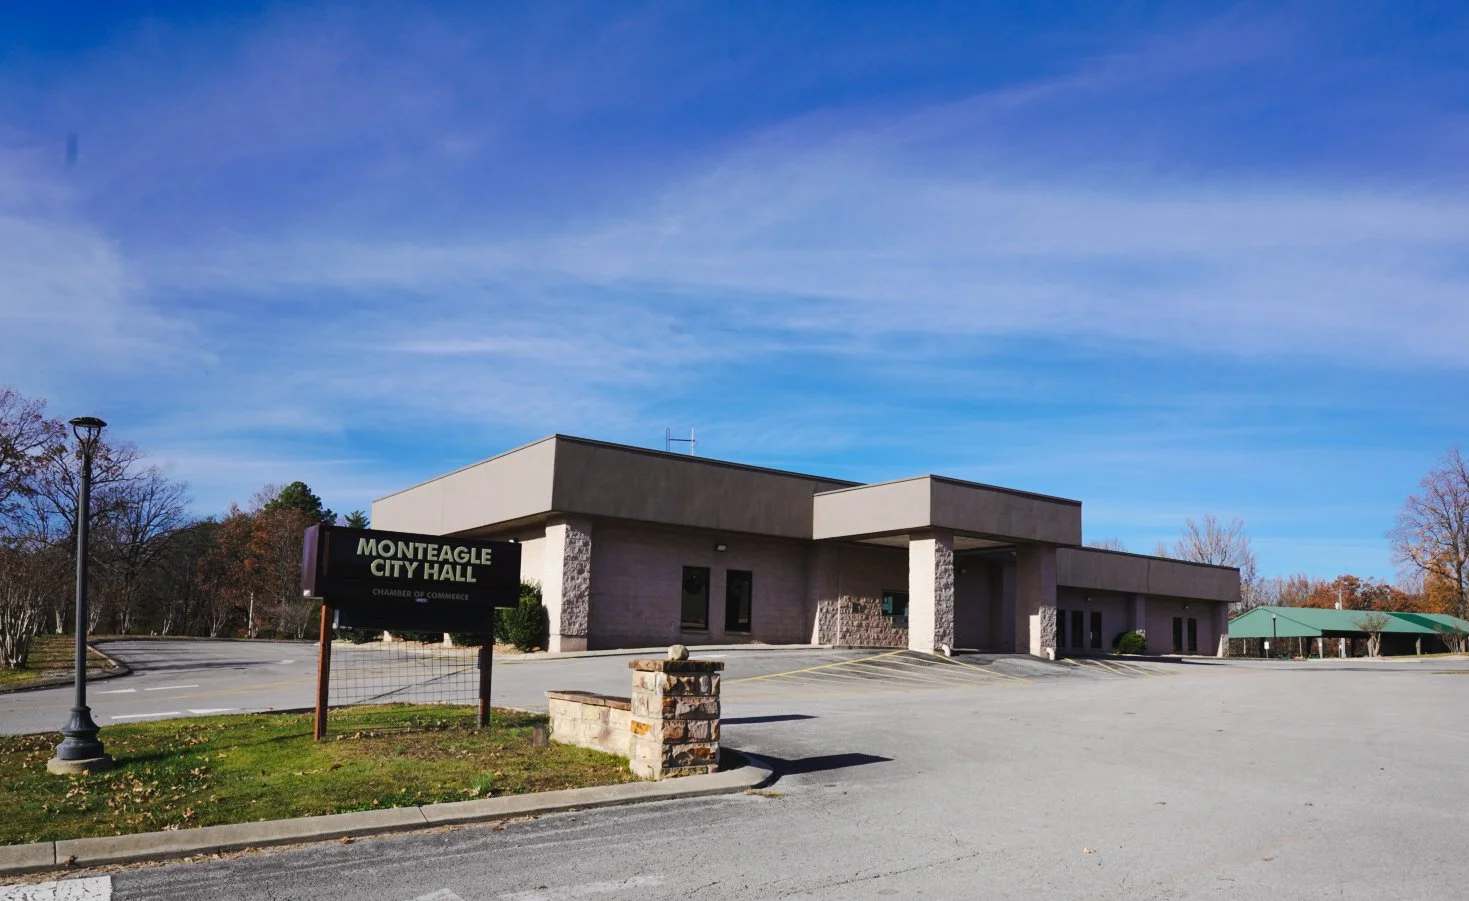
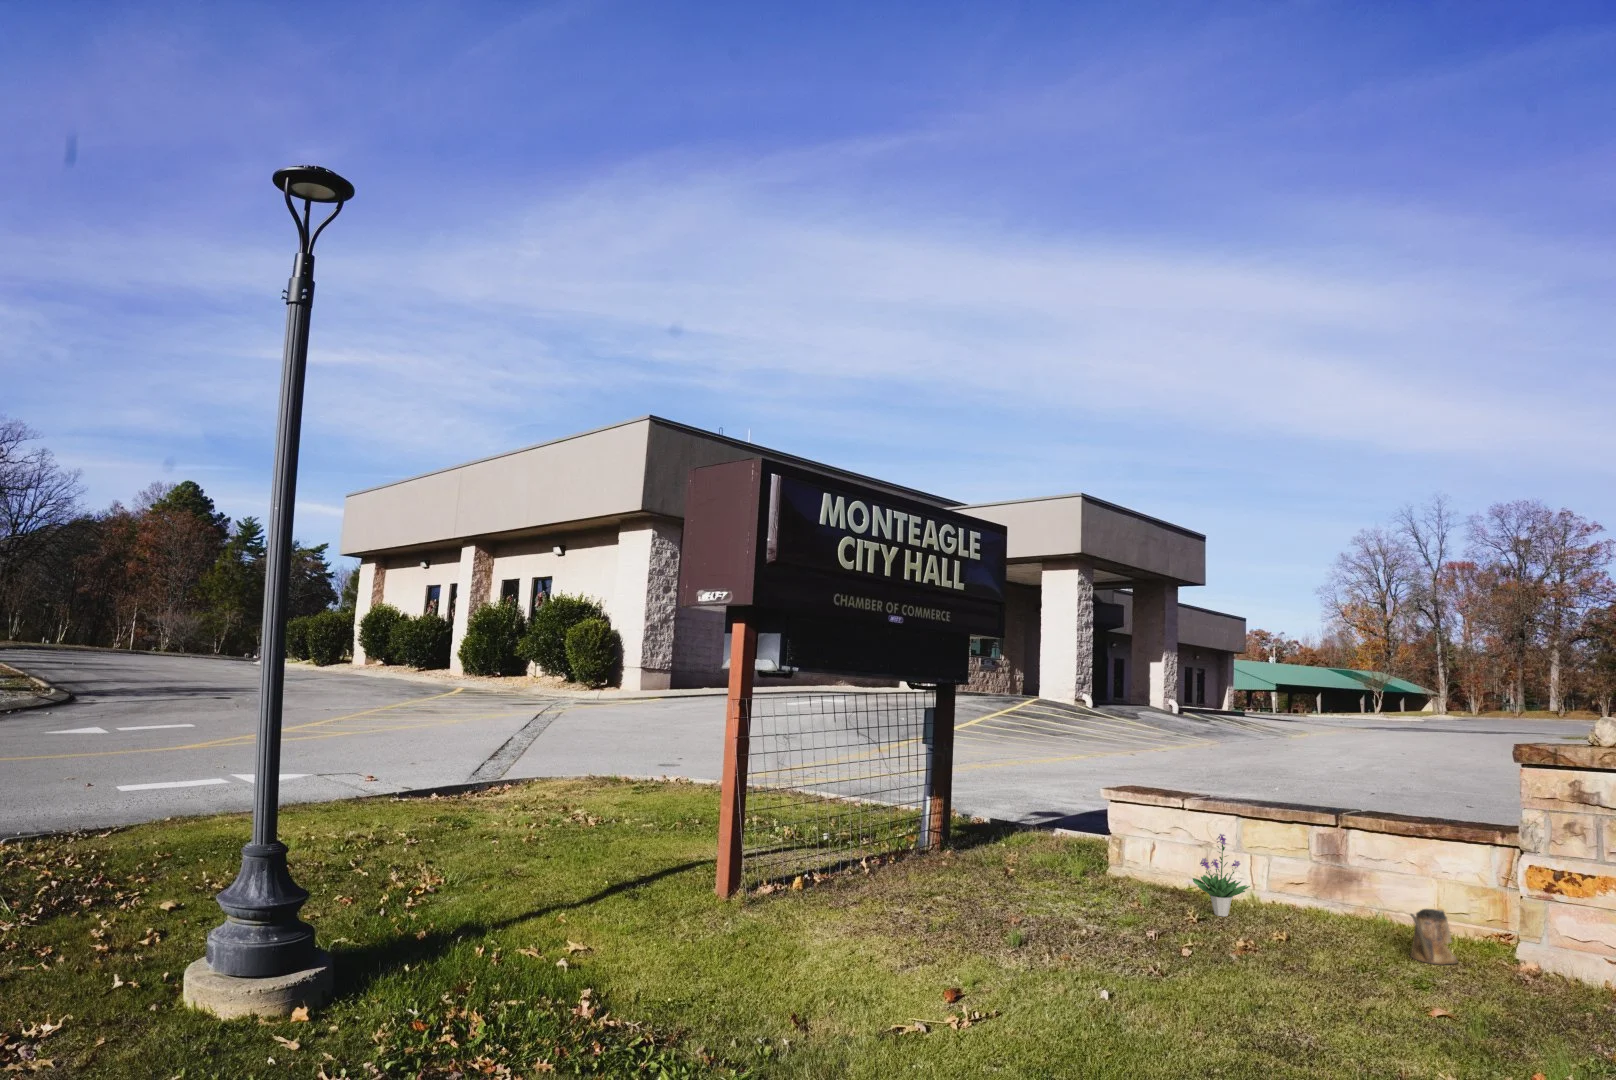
potted plant: none [488,699,517,738] -> present [1193,834,1250,916]

